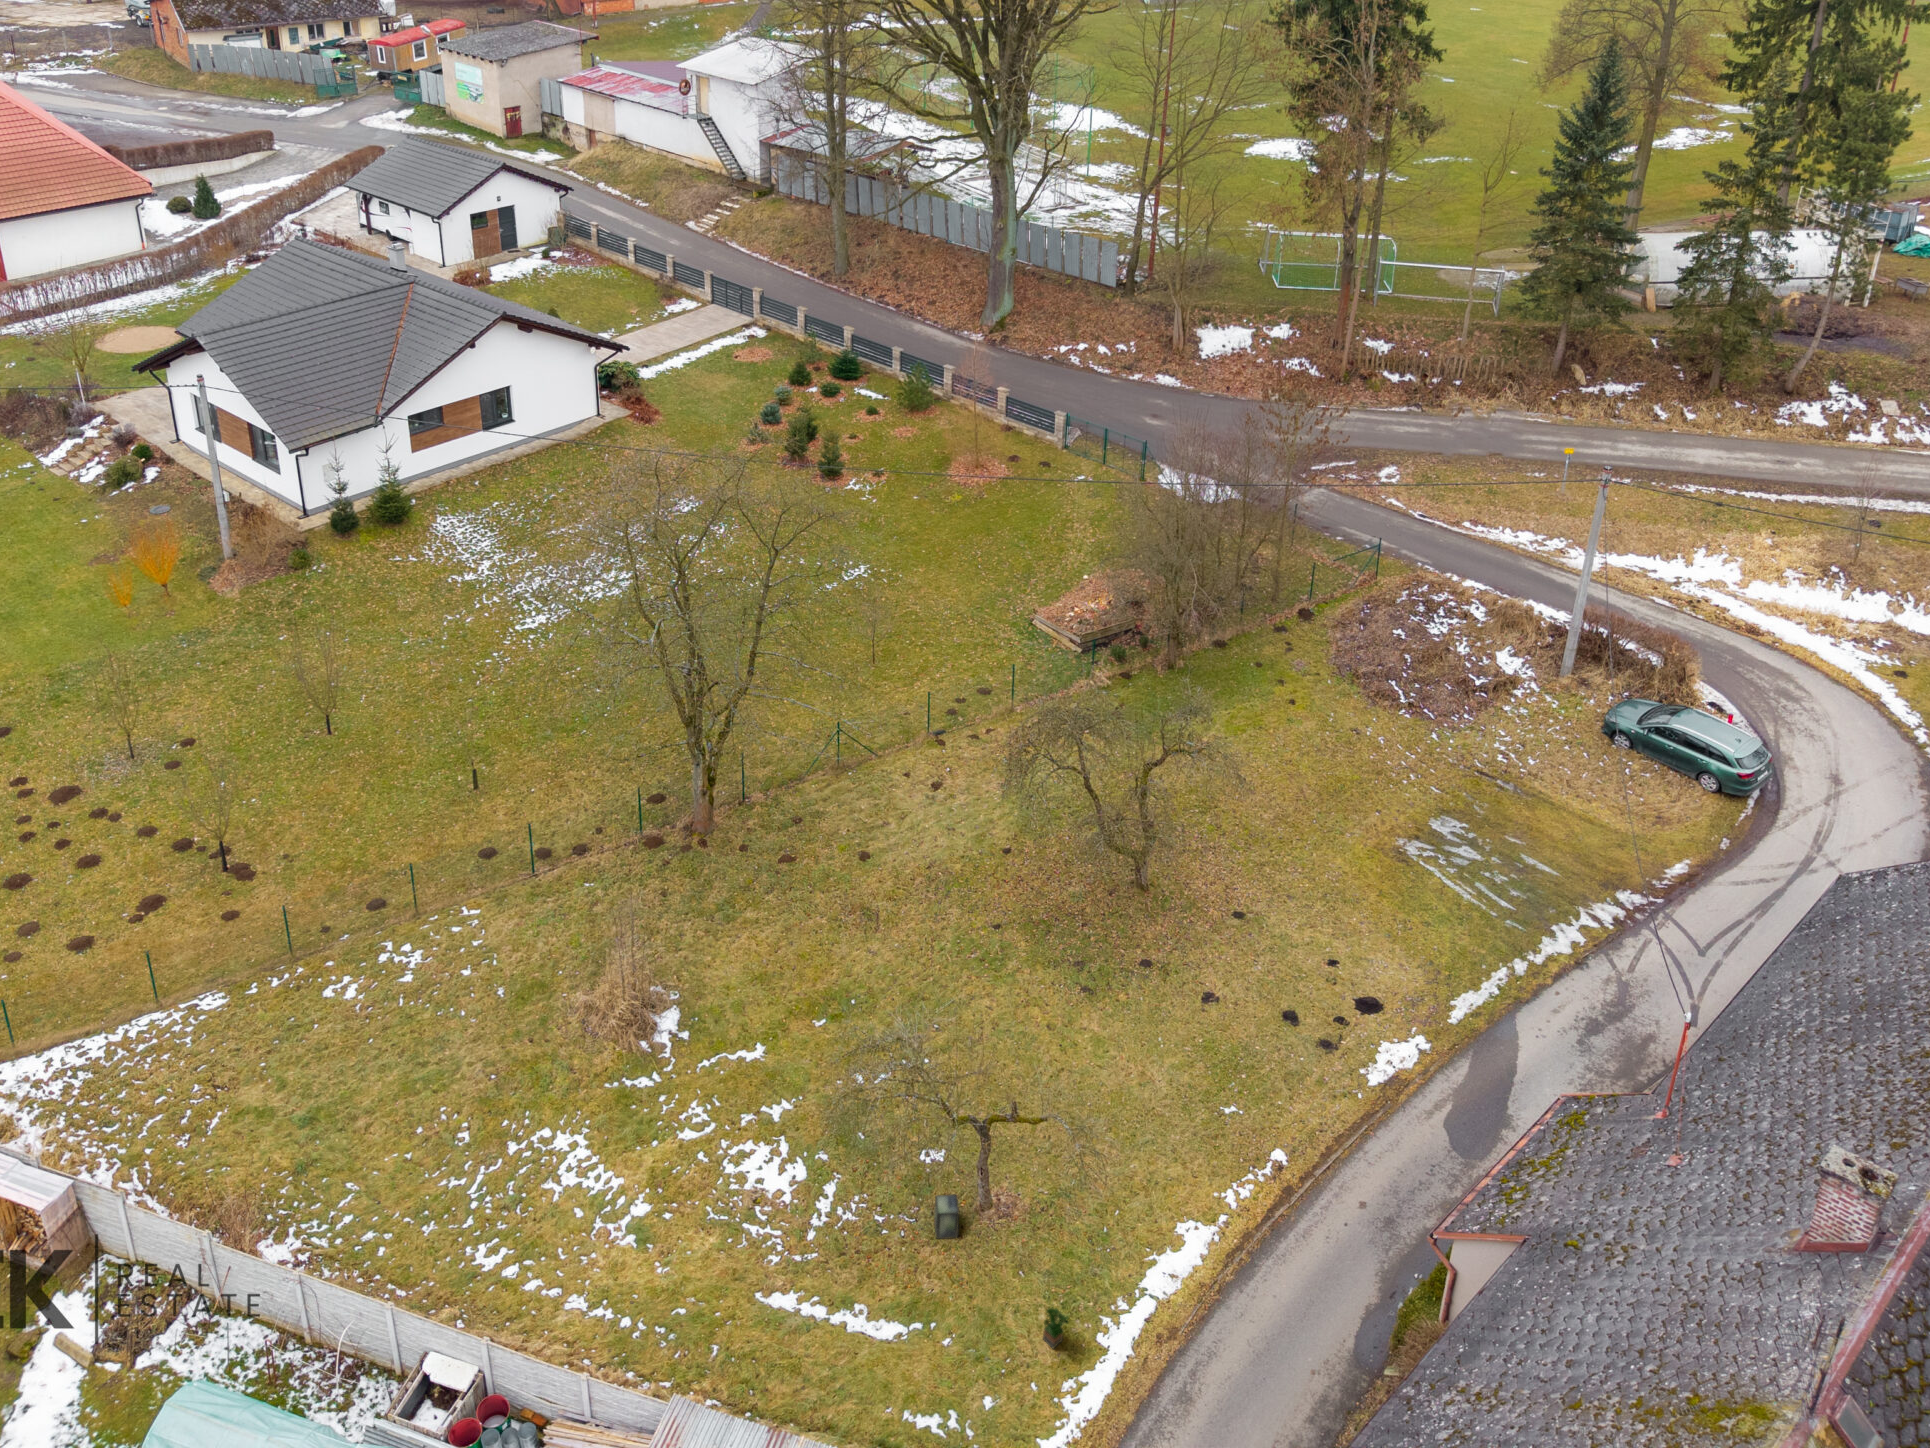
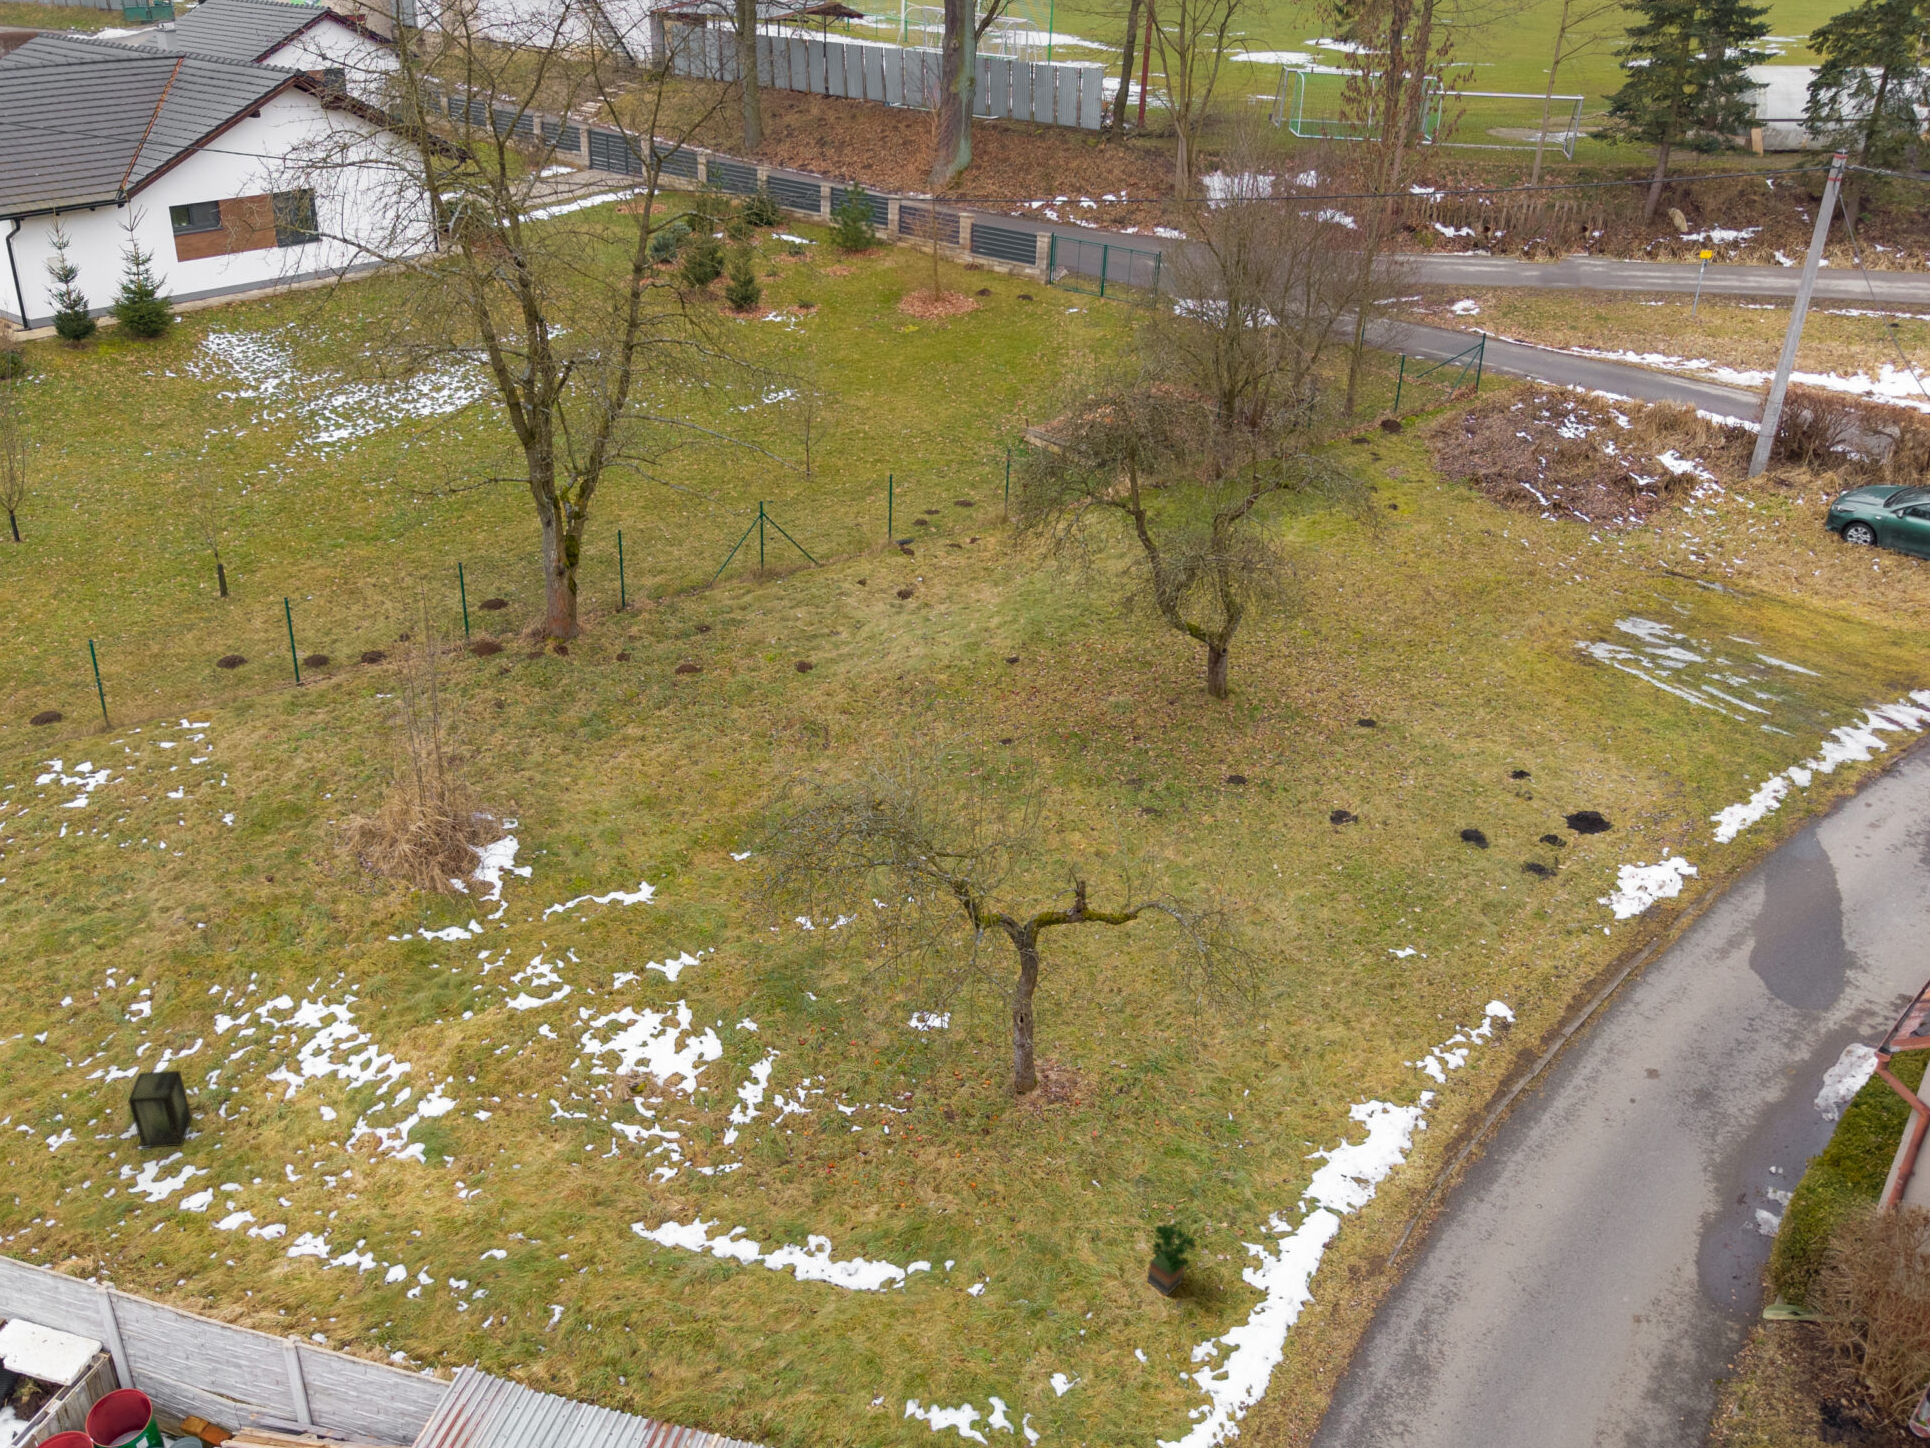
storage box: present [934,1194,959,1239] -> present [129,1071,192,1148]

